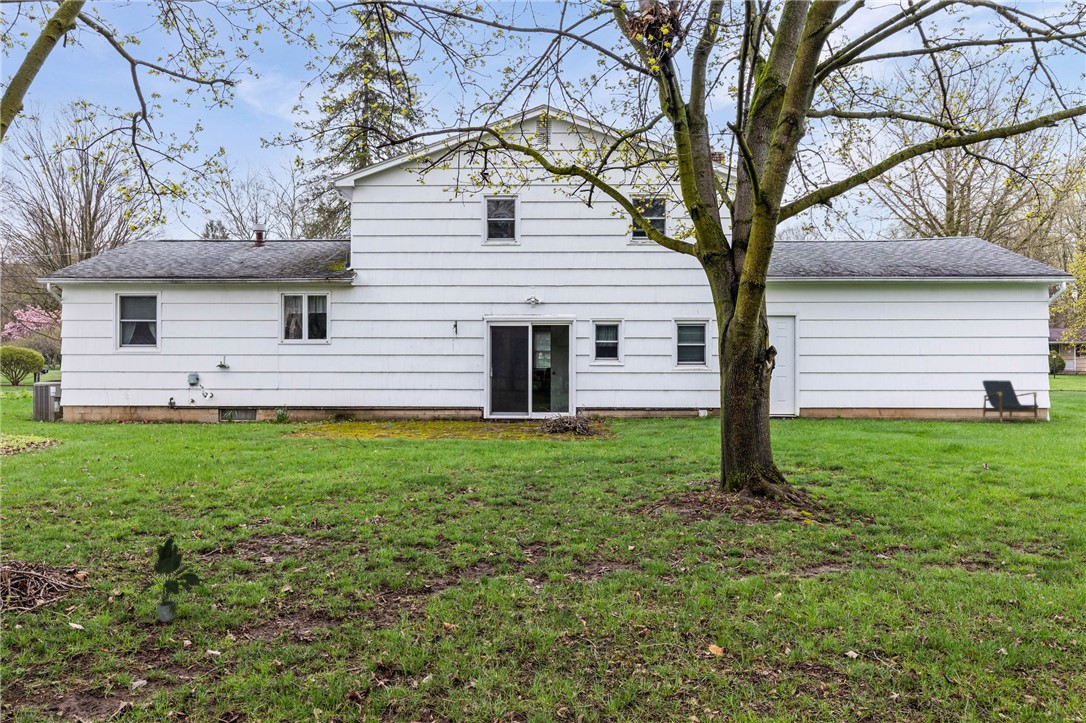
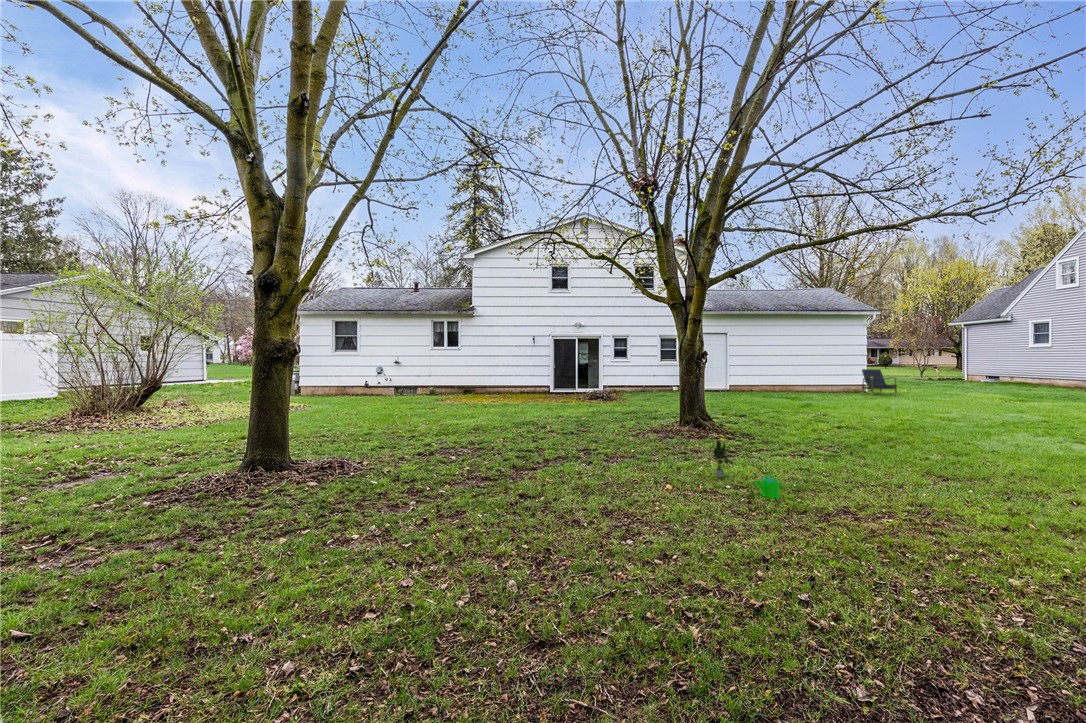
potted plant: present [136,538,203,622] -> present [713,441,733,477]
watering can: none [927,621,984,686] -> present [756,473,782,498]

